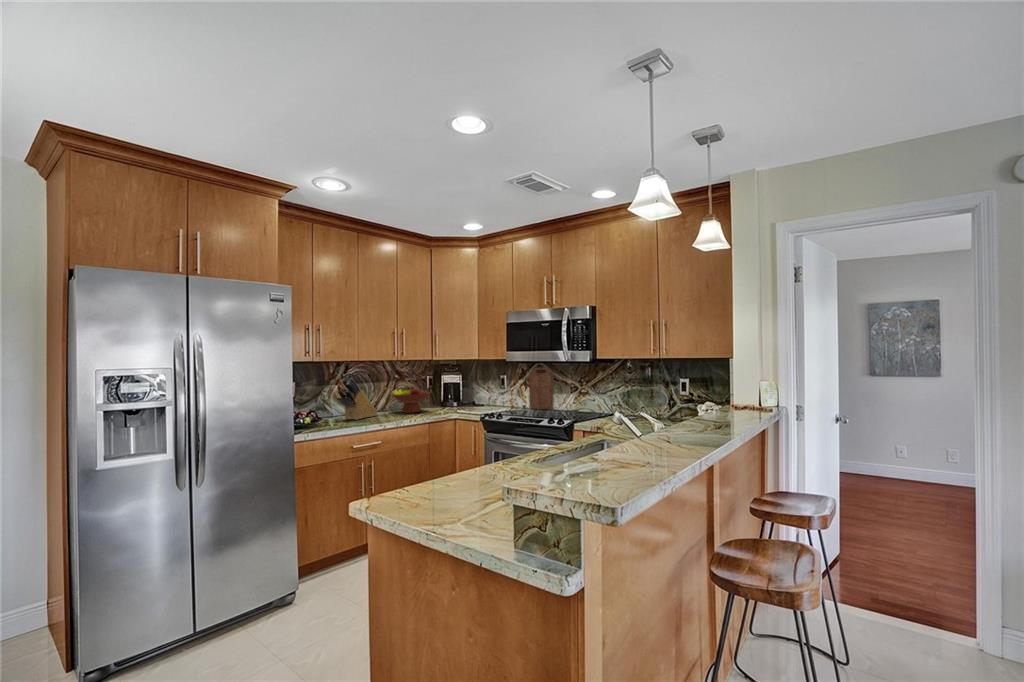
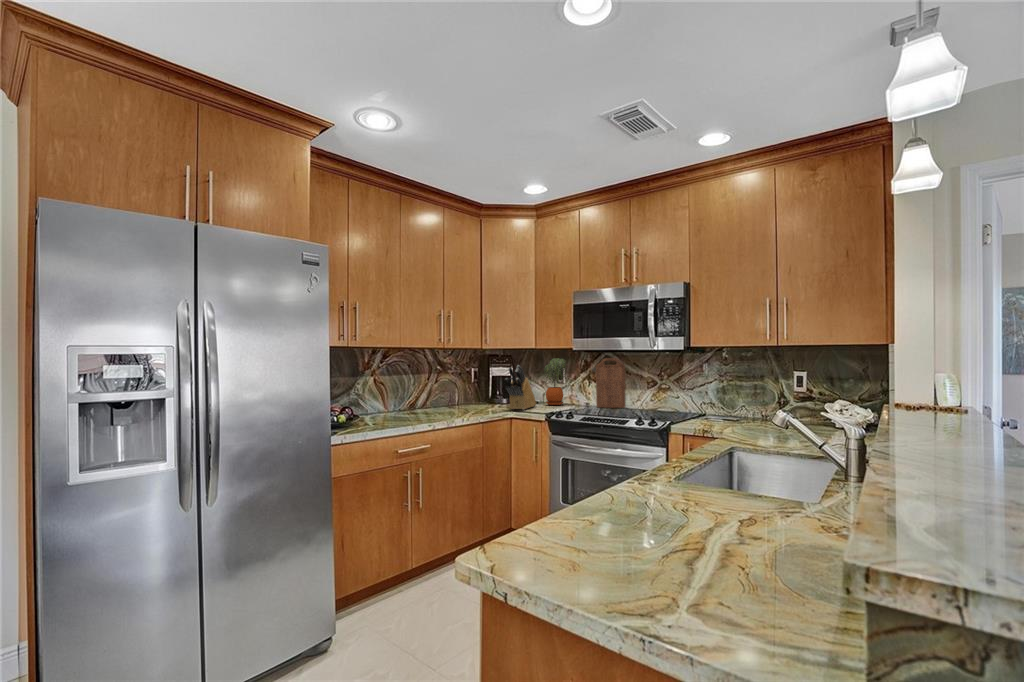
potted plant: none [486,367,507,407] -> present [544,358,566,405]
knife block: present [337,378,377,420] -> present [505,365,536,410]
fruit bowl: present [392,387,430,413] -> none [434,380,481,411]

